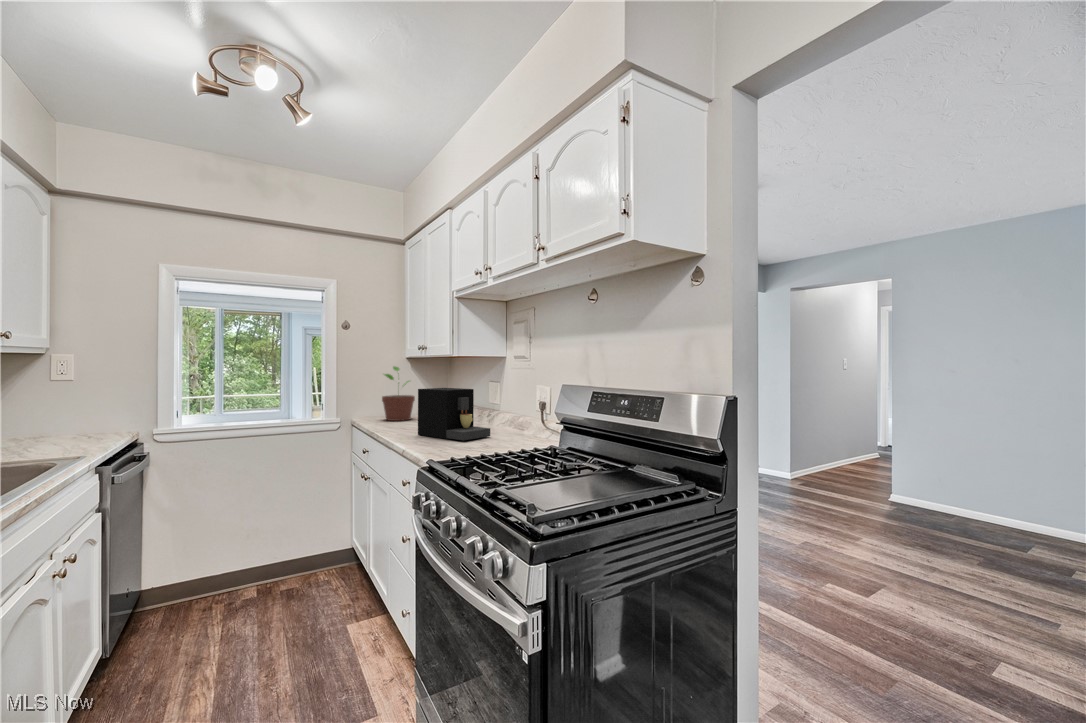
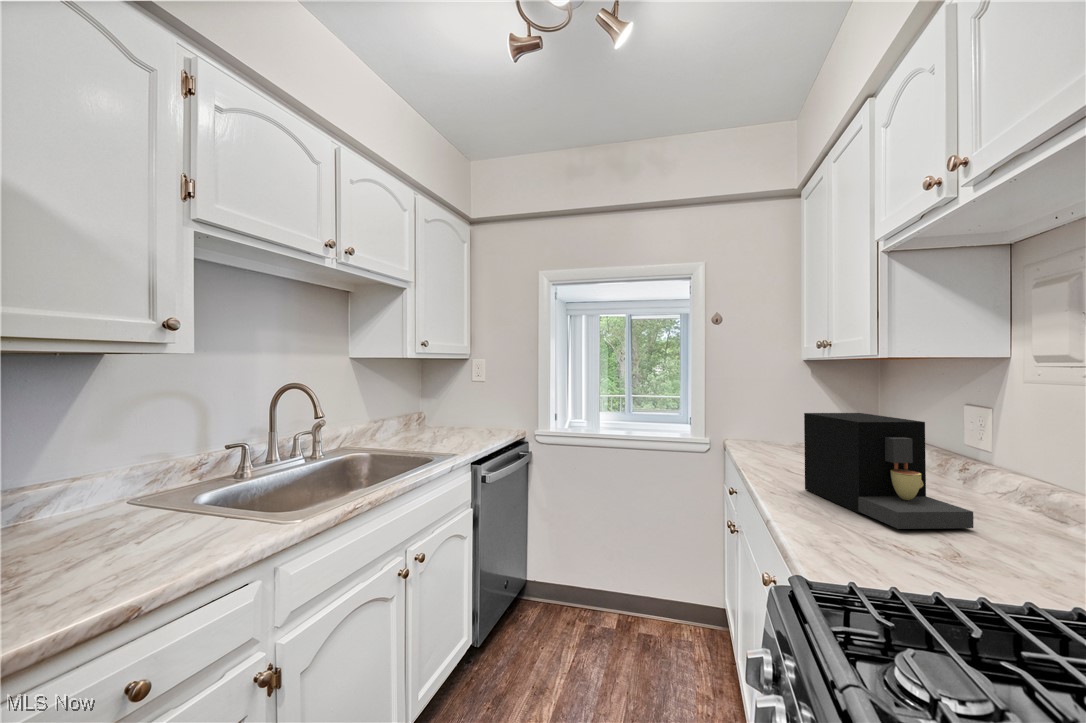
potted plant: present [382,366,415,421] -> none [762,372,814,453]

